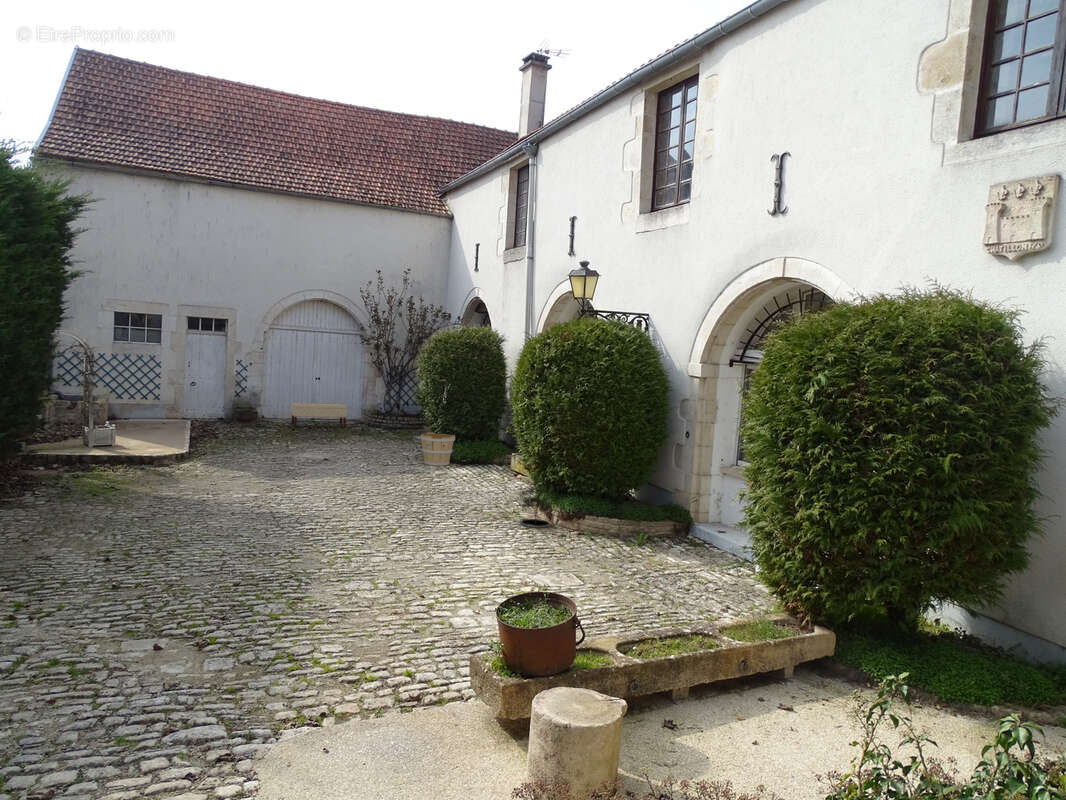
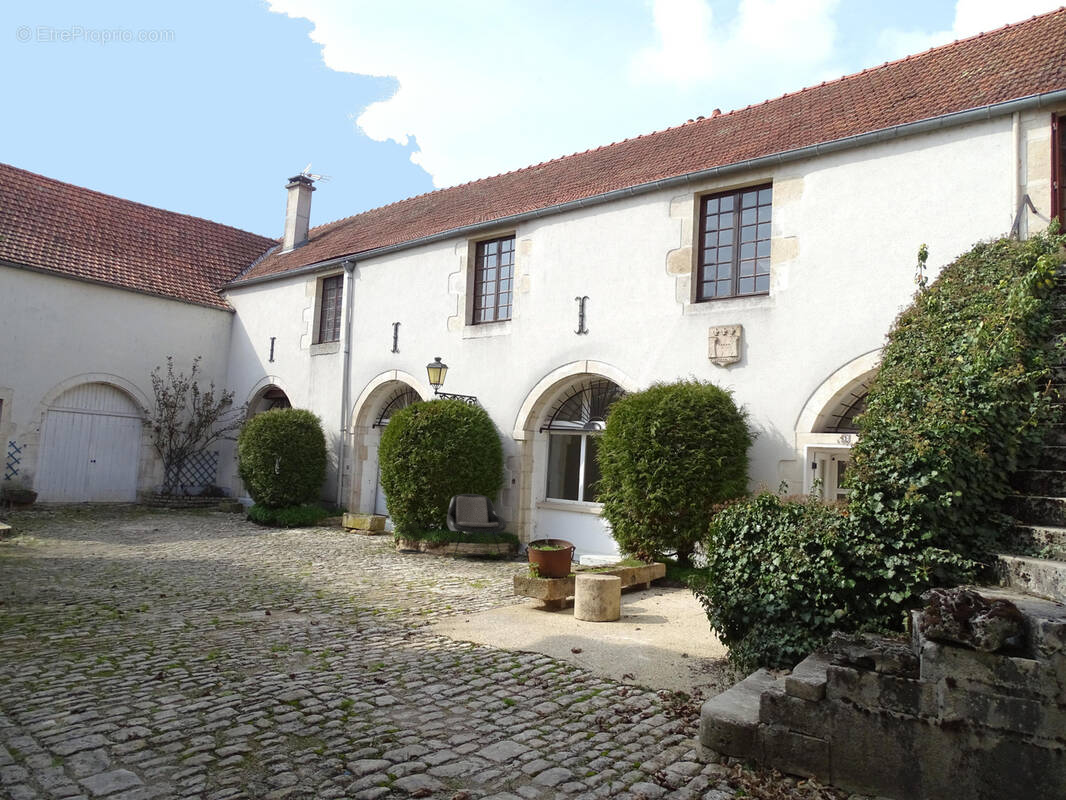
bench: present [291,403,347,428] -> none [61,486,126,510]
wooden bucket: present [421,433,455,466] -> none [251,500,284,528]
lounge chair: none [566,454,648,555] -> present [446,494,506,560]

